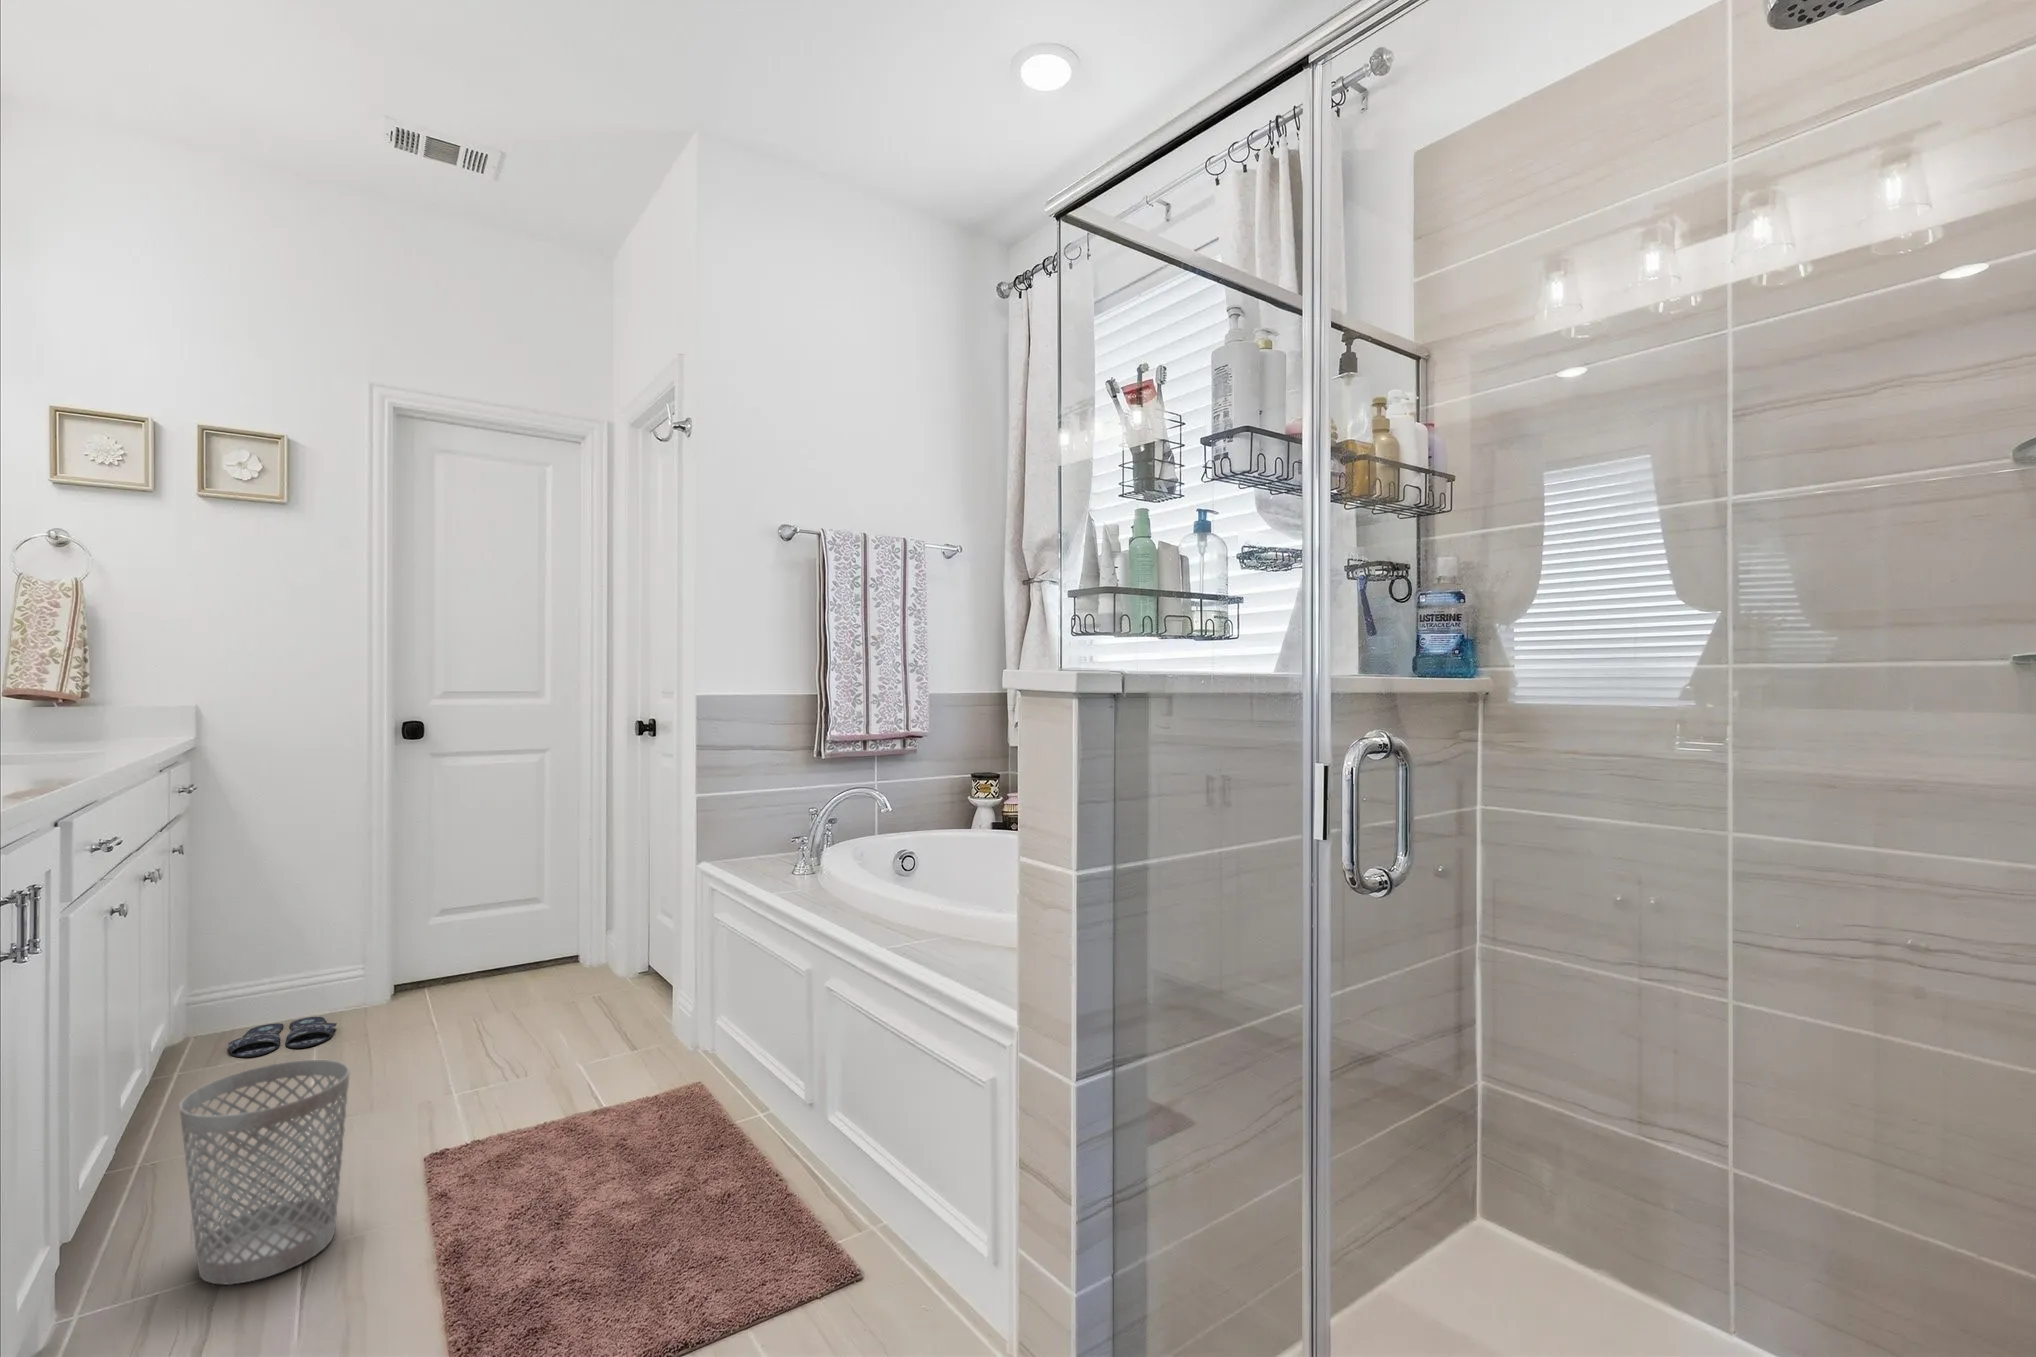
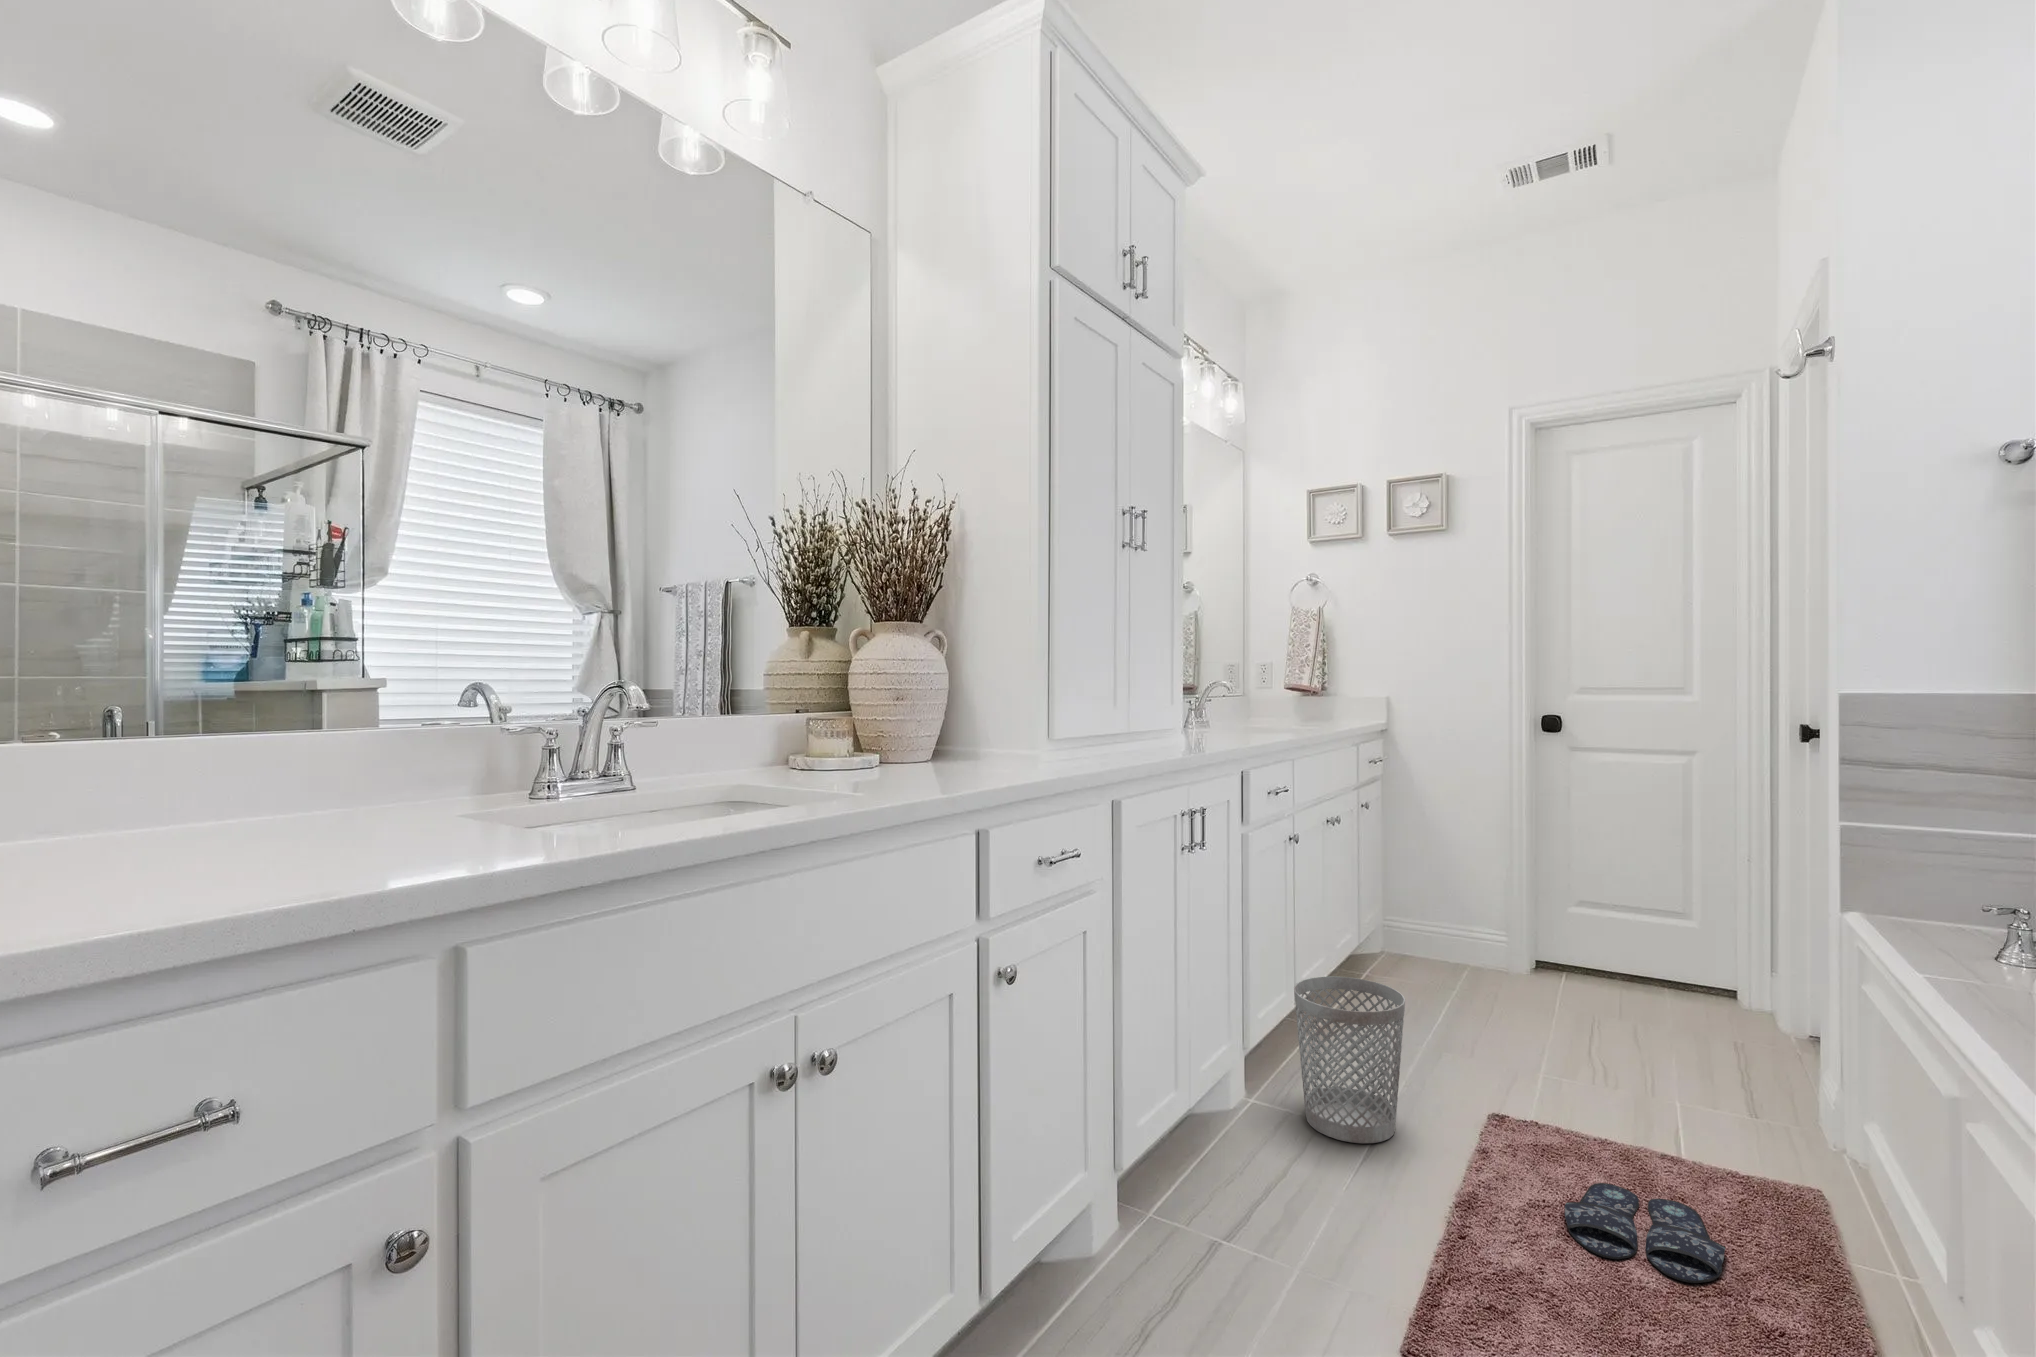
slippers: present [228,1017,337,1057] -> present [1565,1183,1726,1283]

